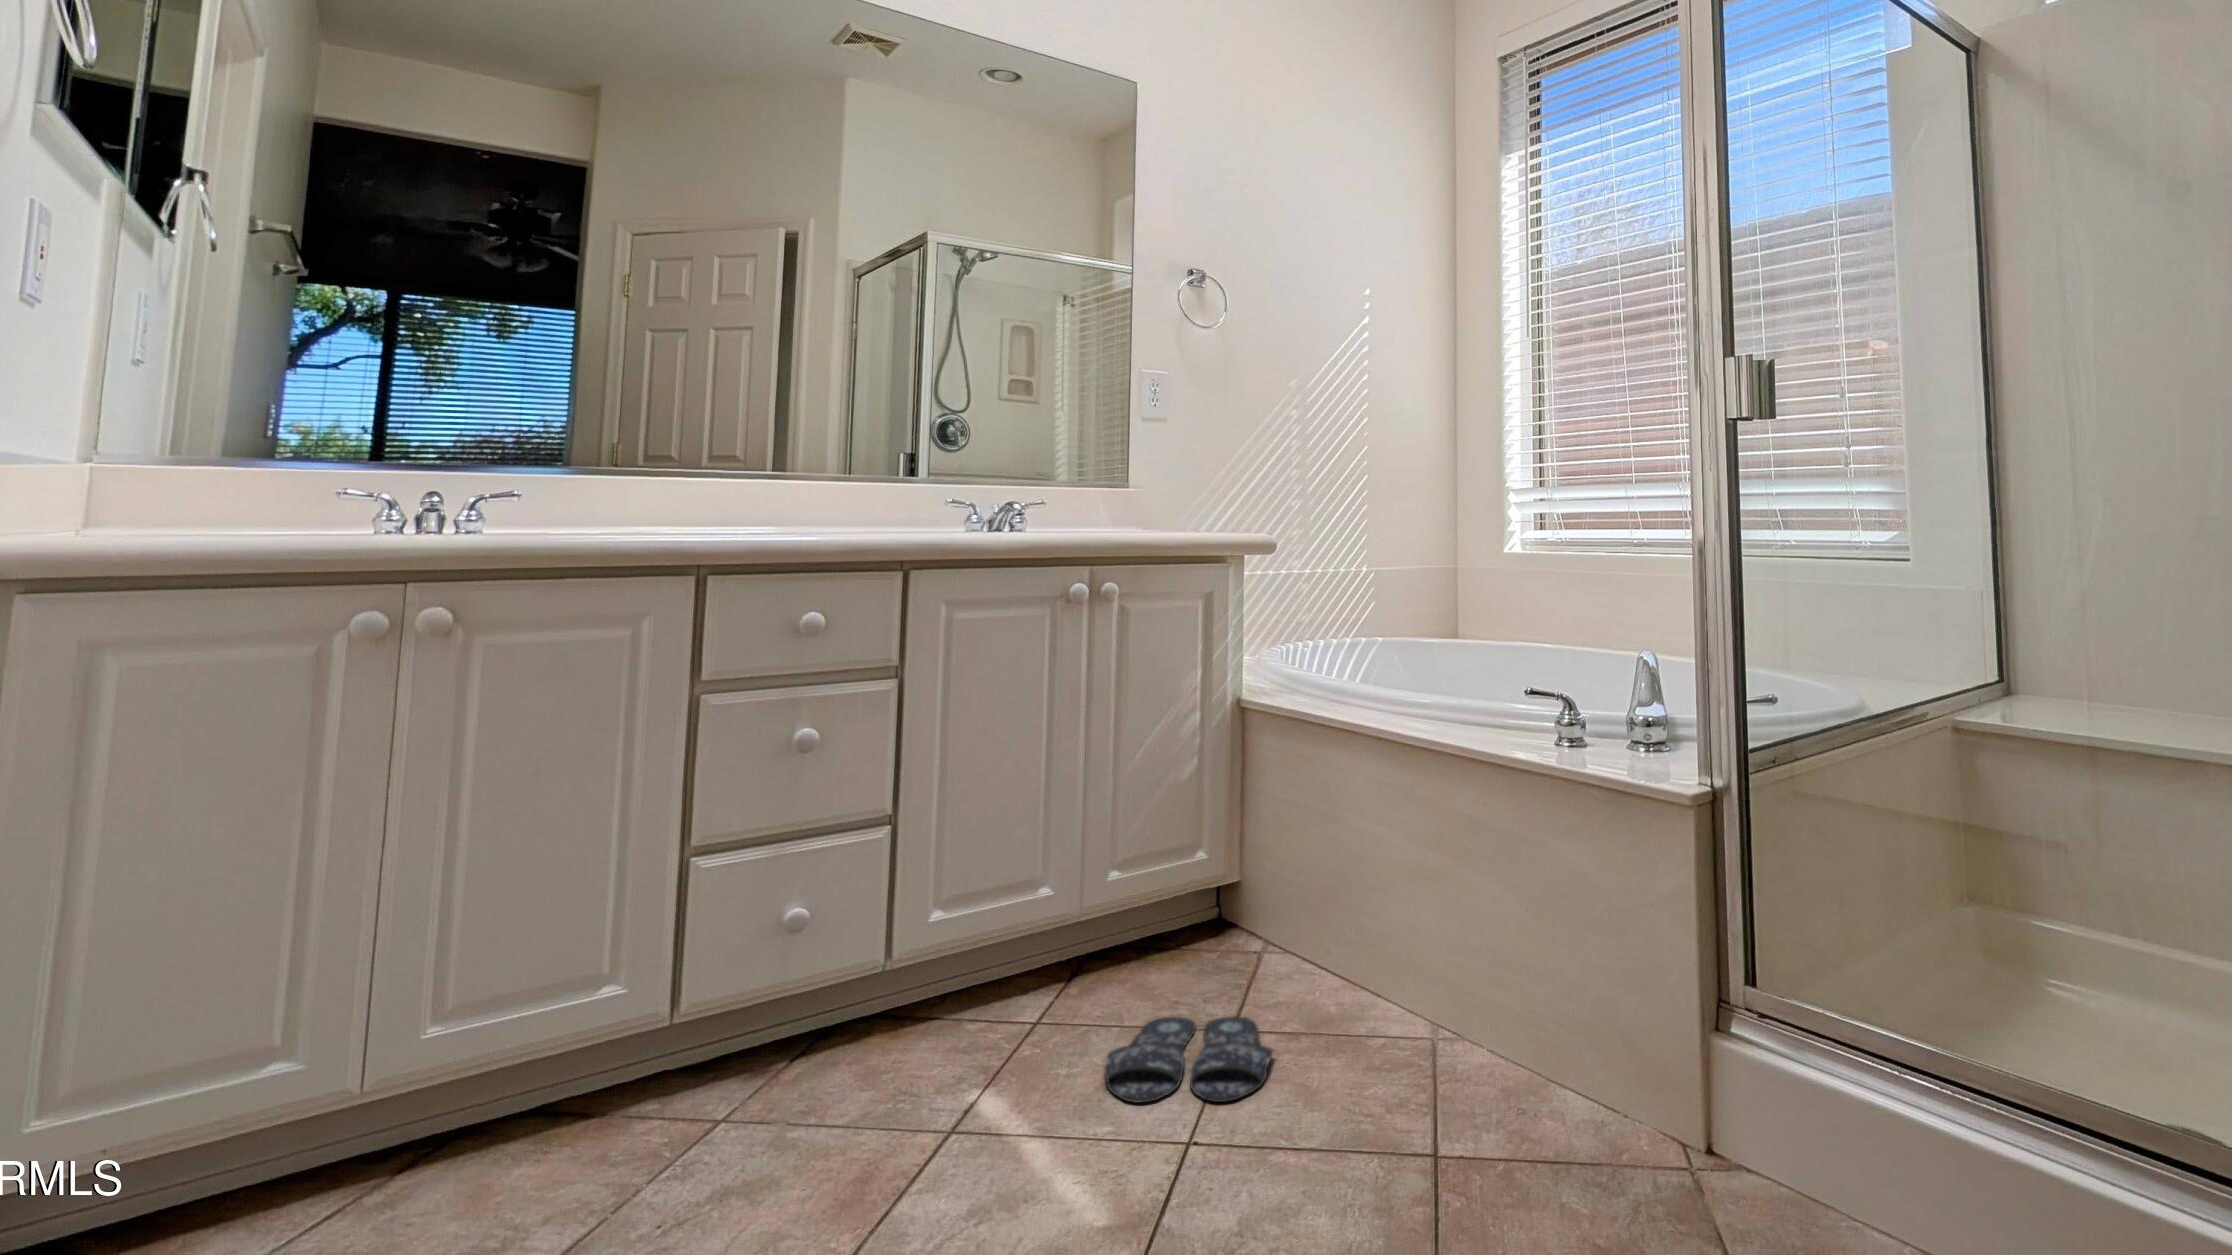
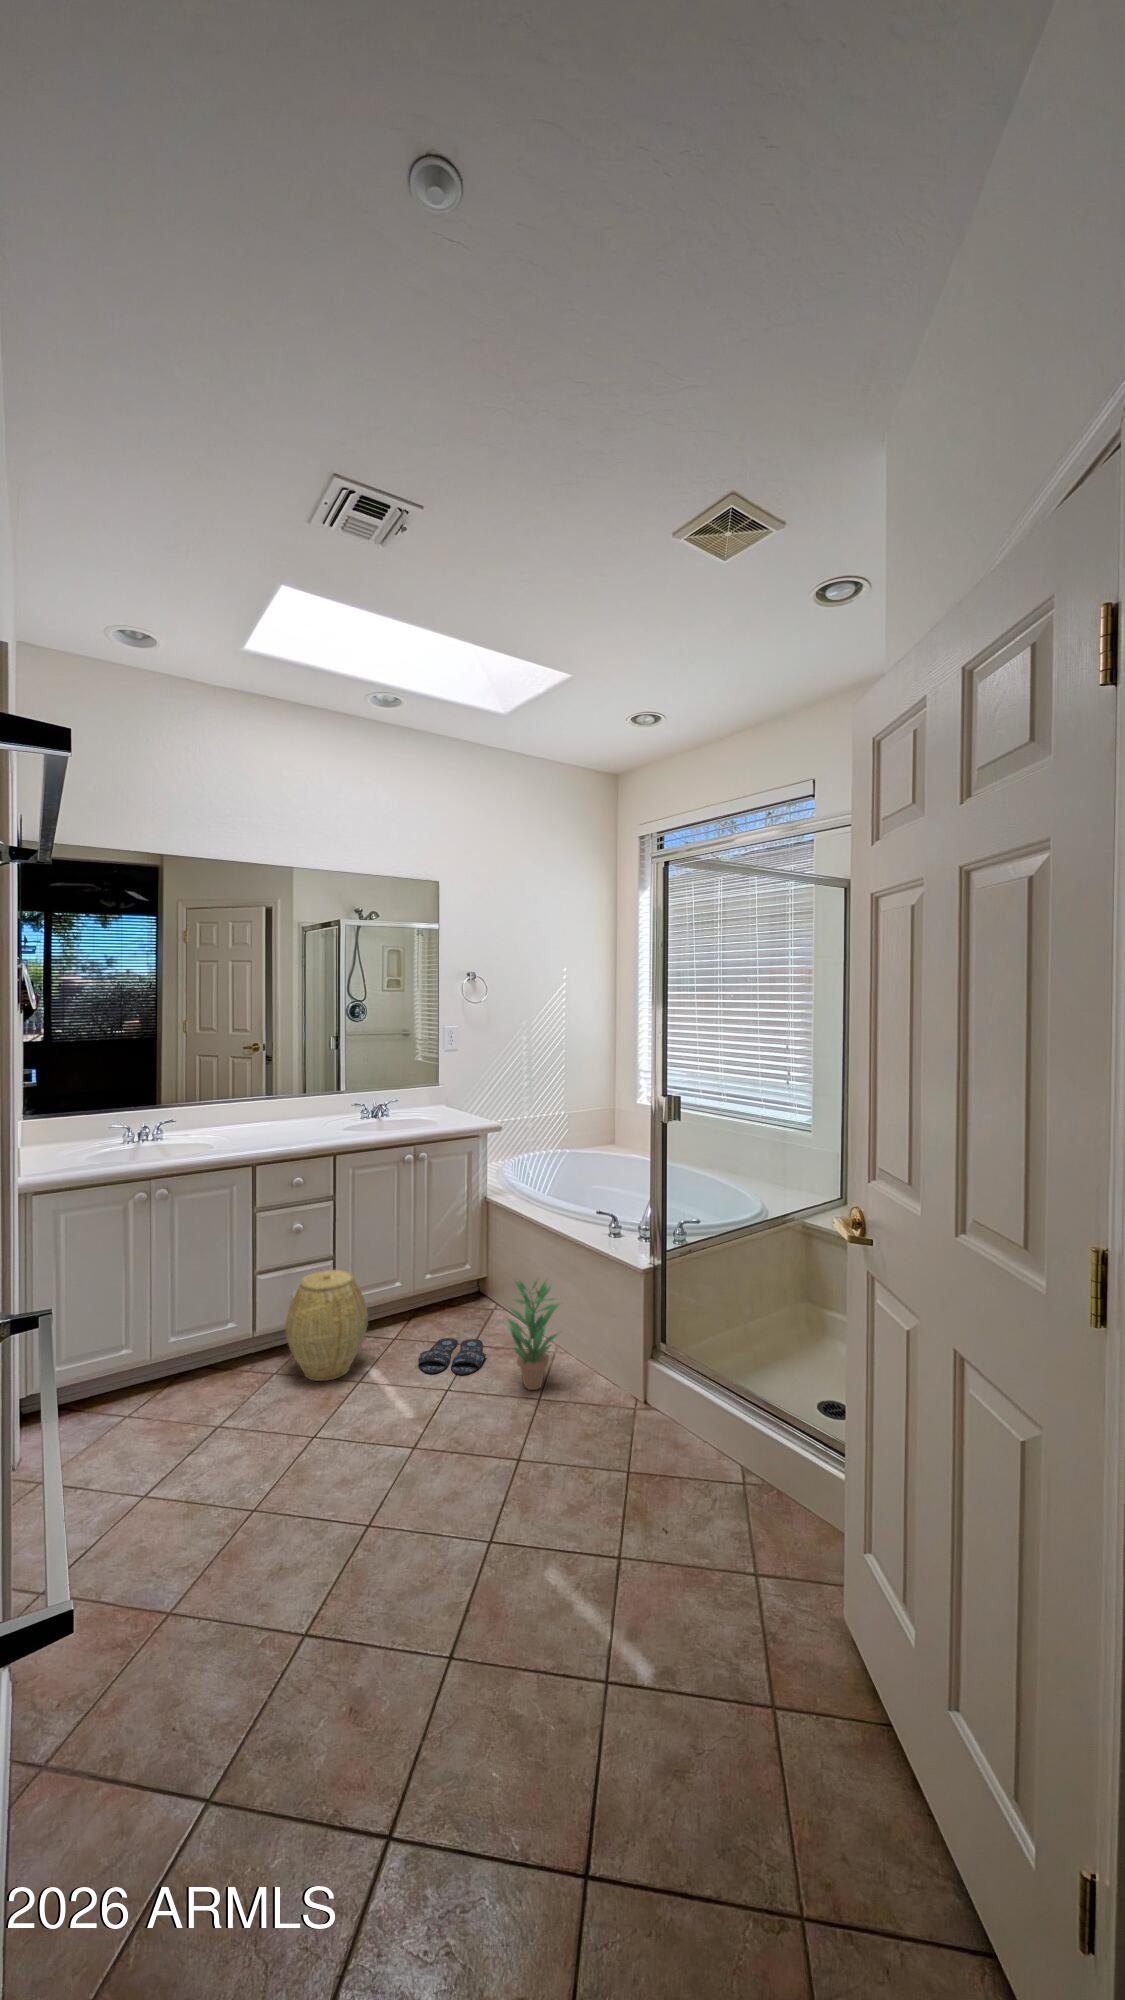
potted plant: none [1335,822,1494,1133] -> present [508,1279,559,1390]
woven basket: none [756,840,977,1134] -> present [285,1270,368,1381]

